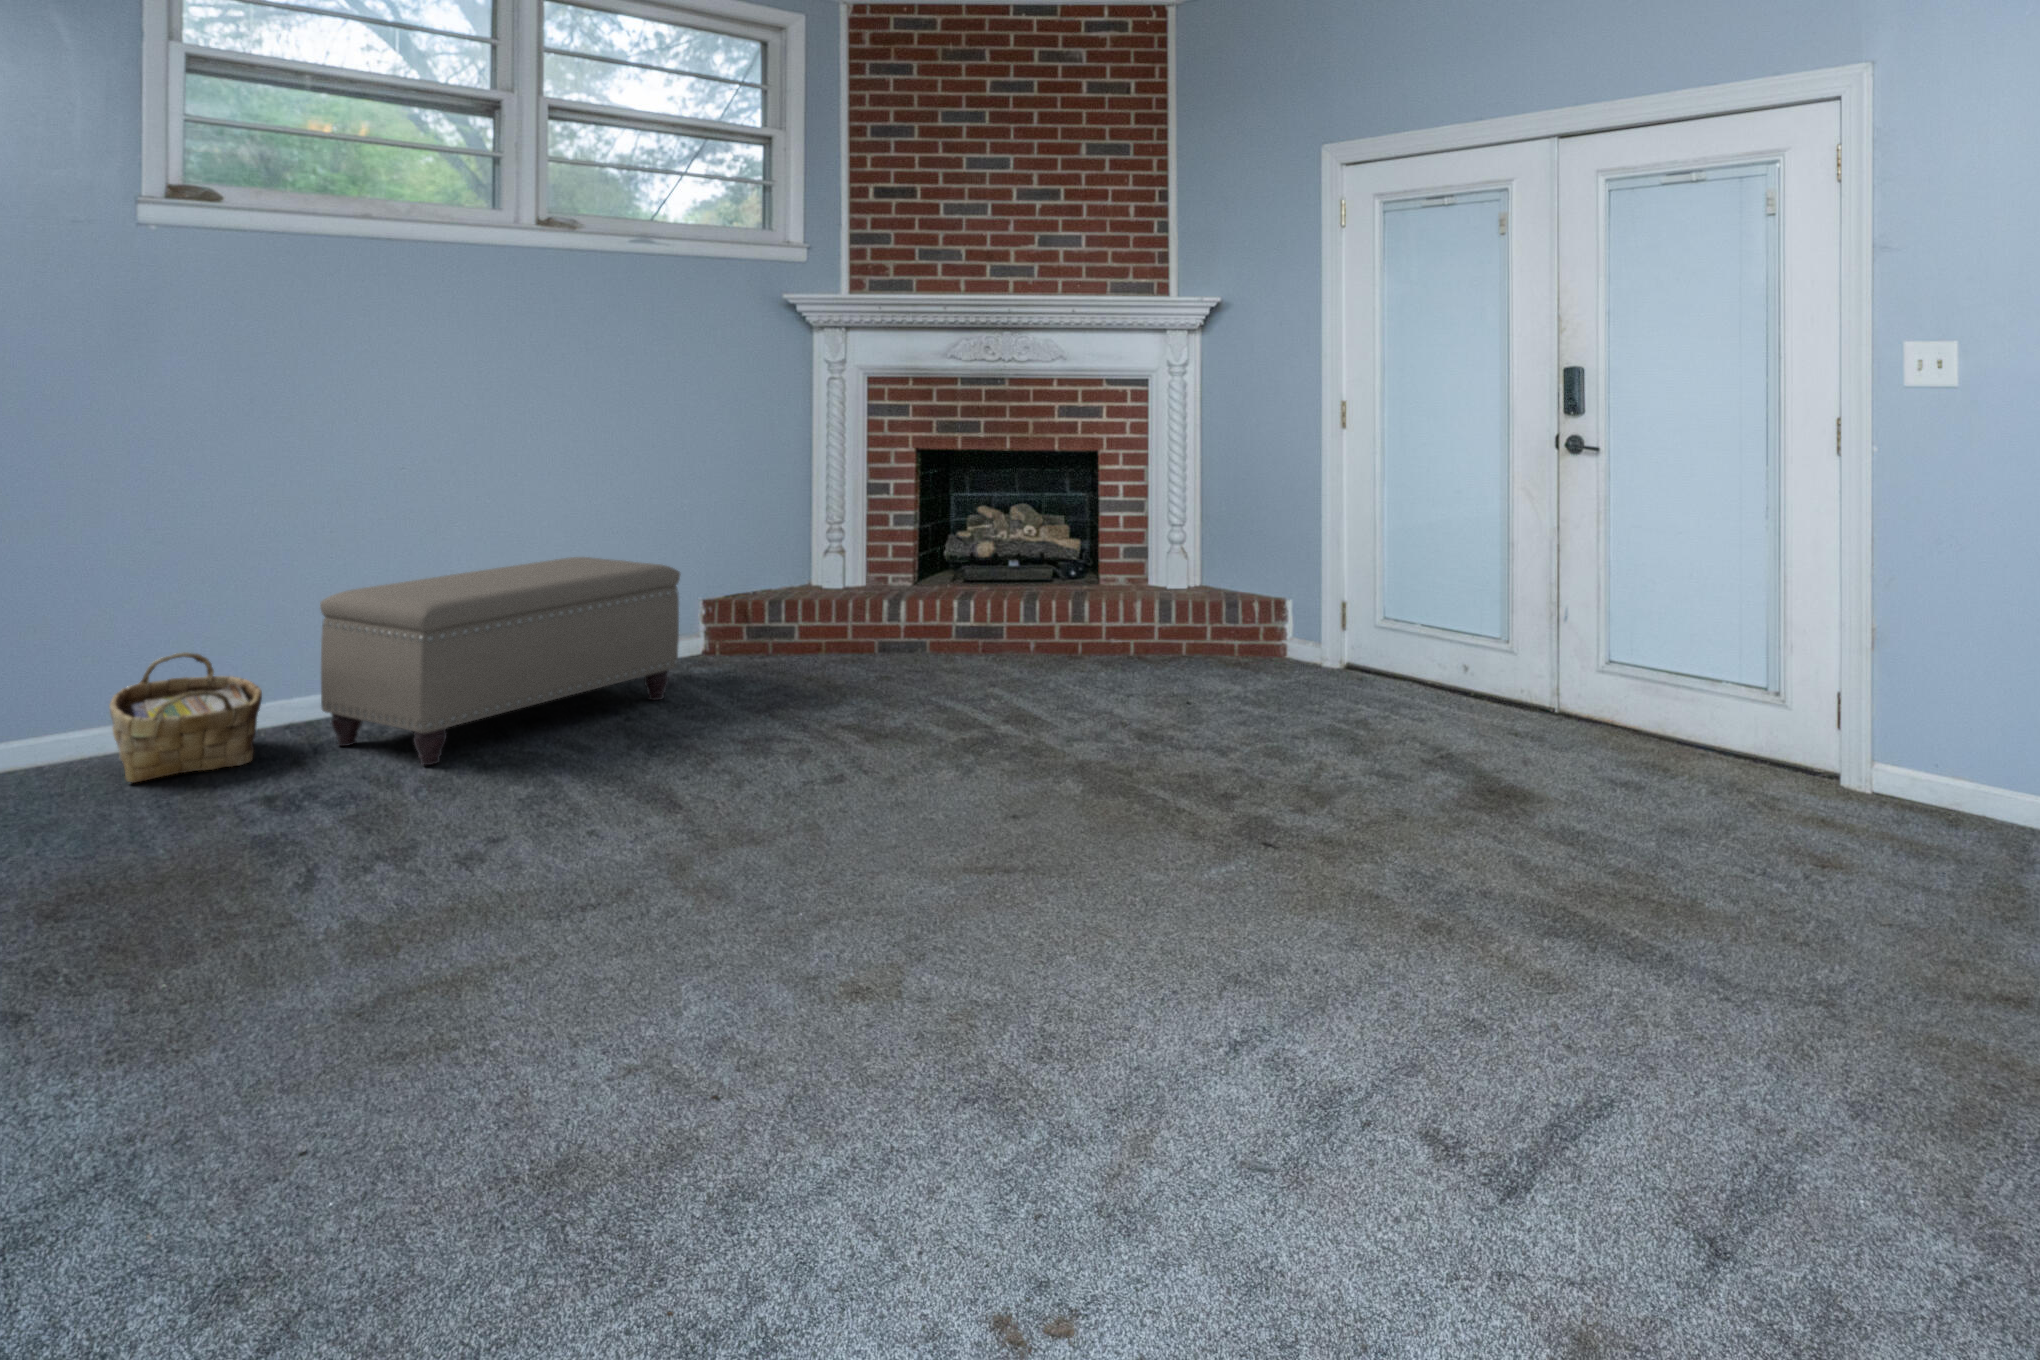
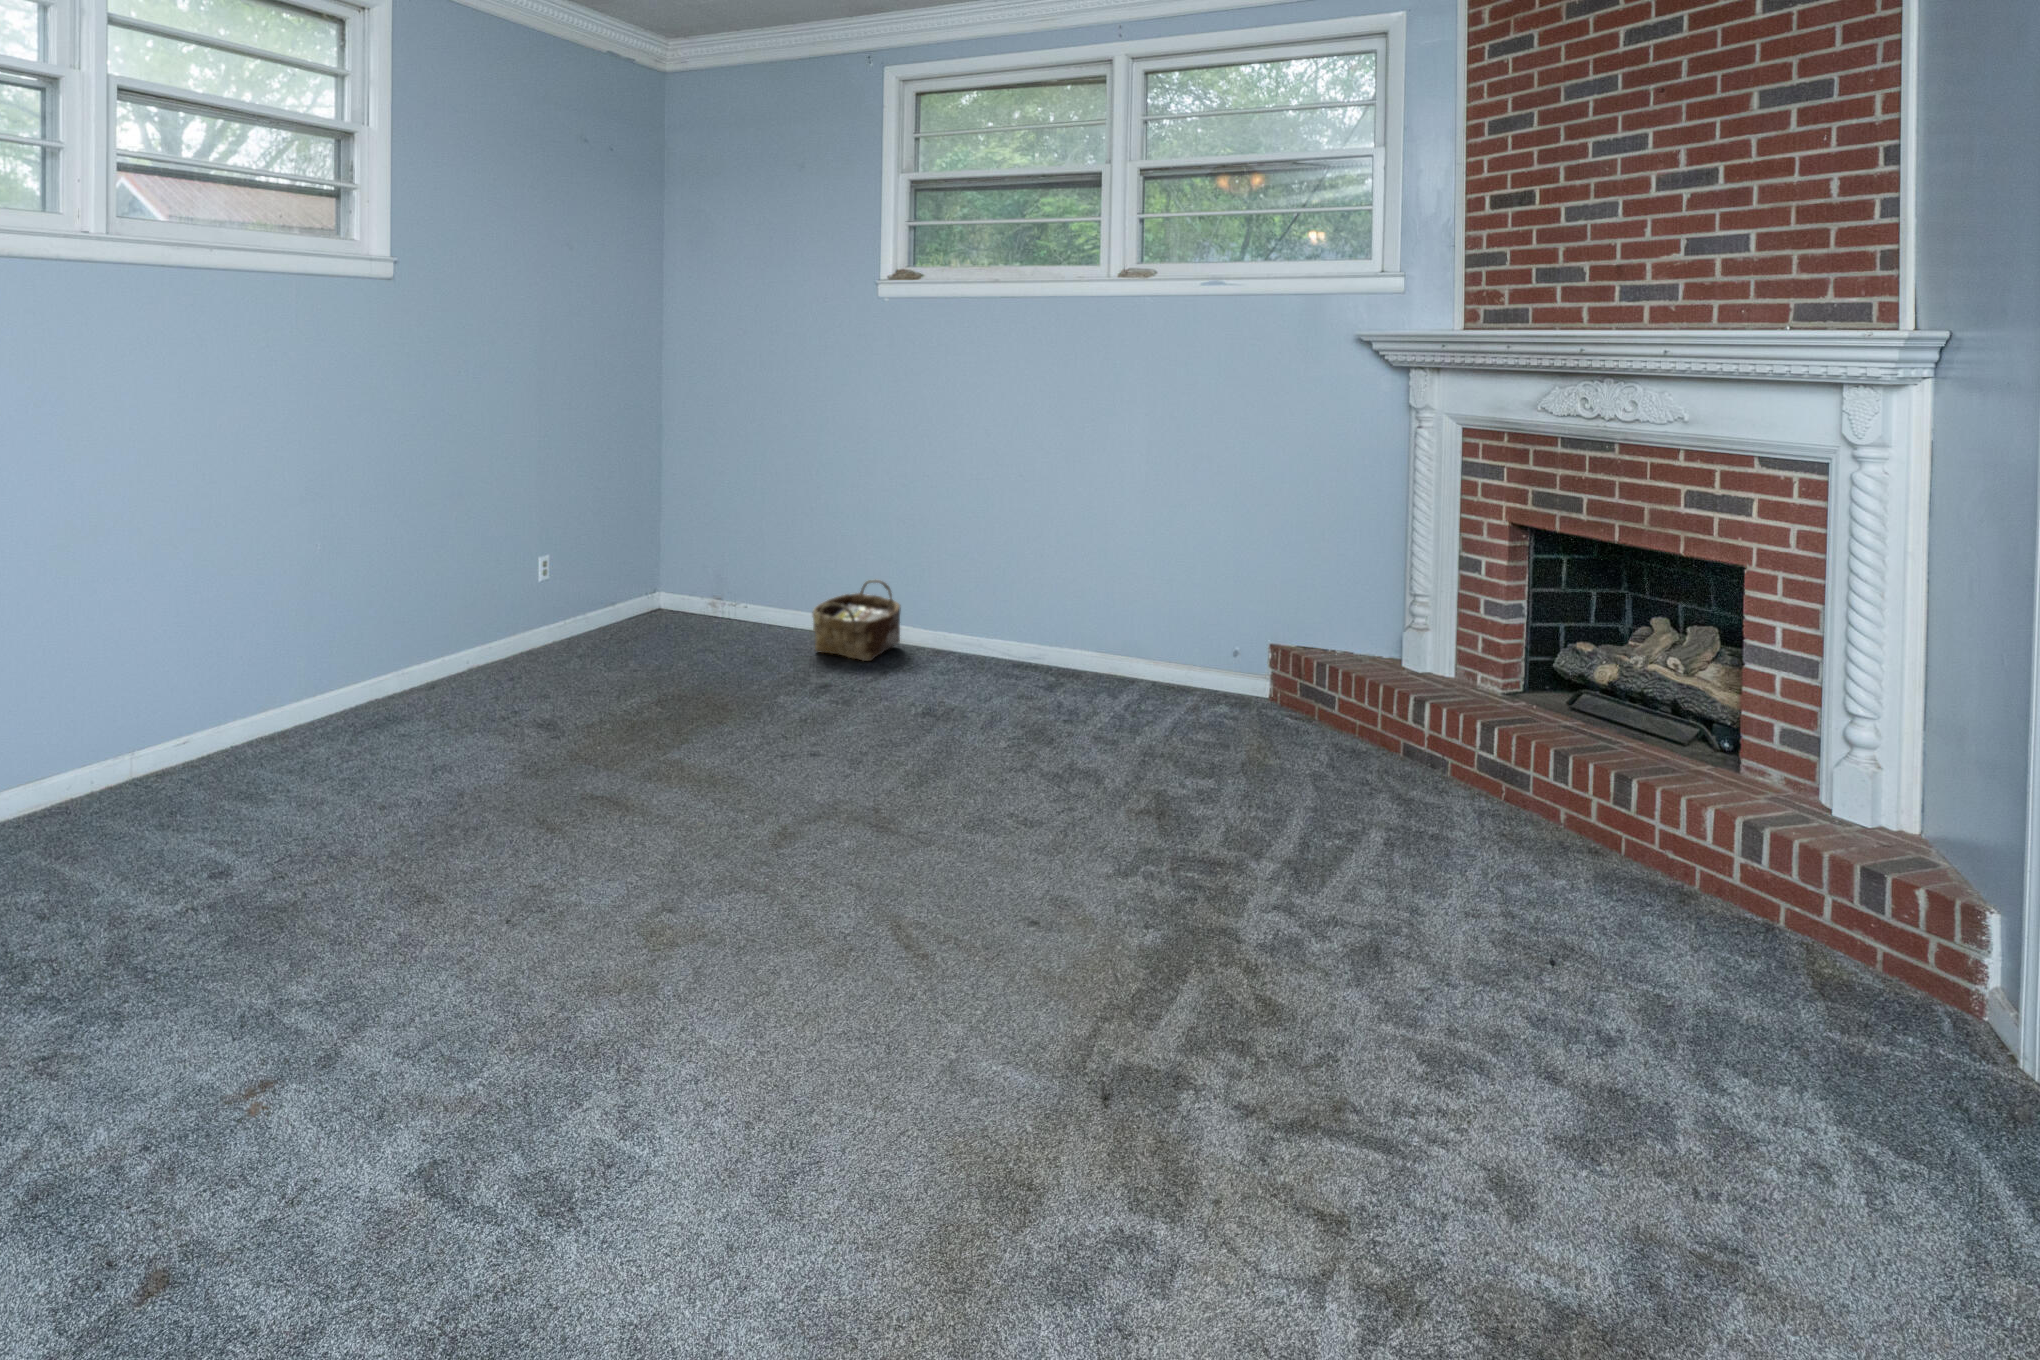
ottoman: present [320,557,680,765] -> none [898,558,1147,716]

